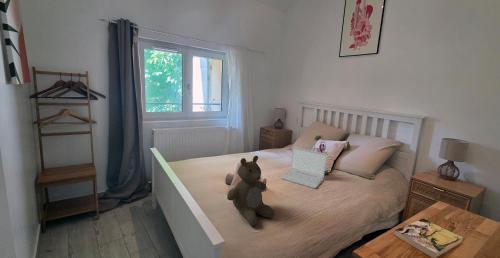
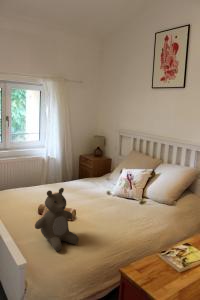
laptop: present [280,147,327,188] -> none [91,177,135,216]

